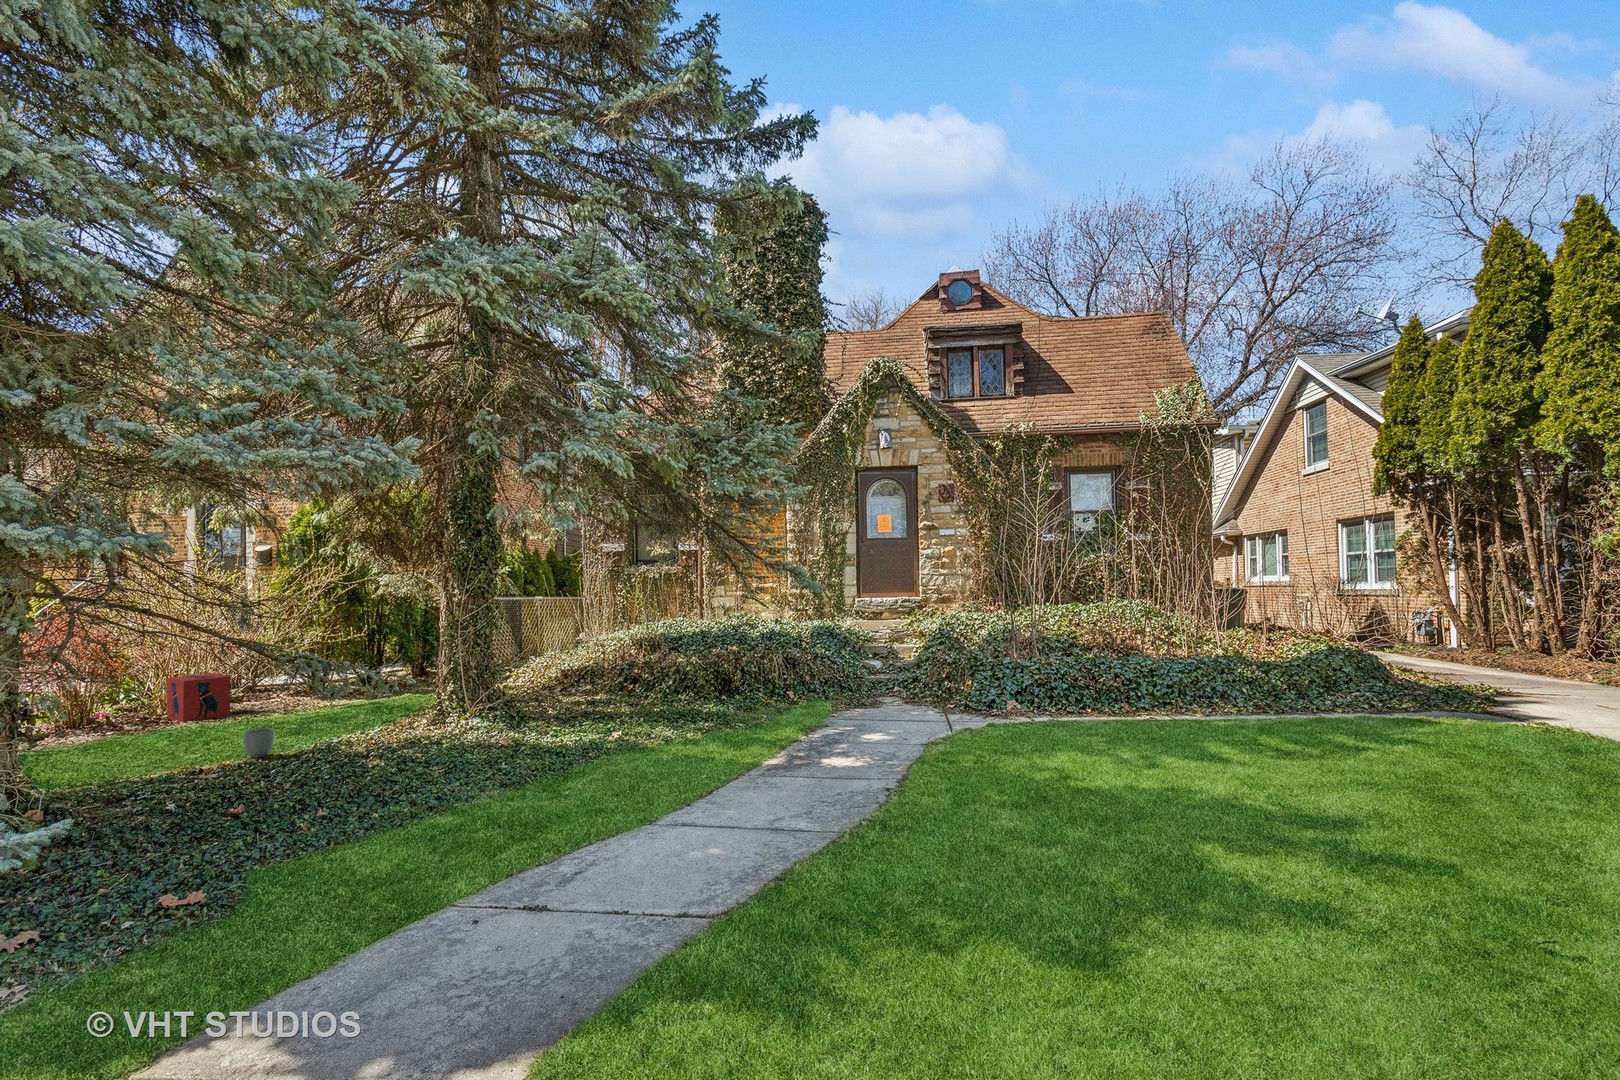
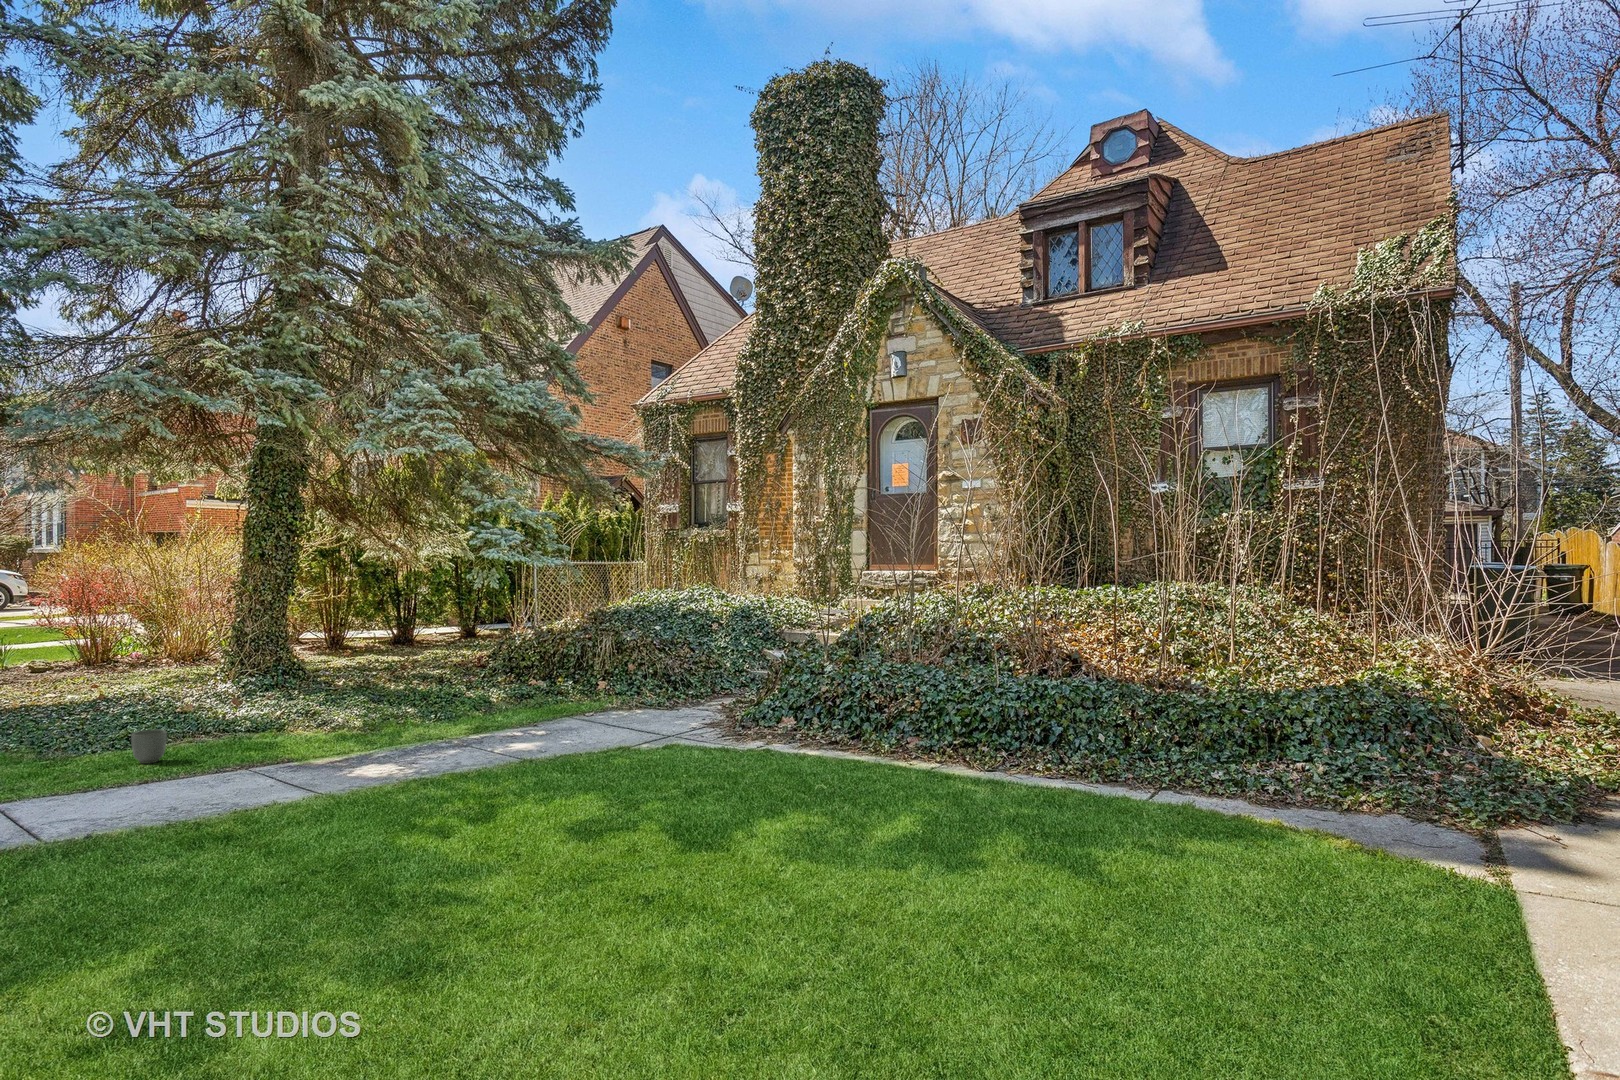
storage box: present [167,673,231,722] -> none [14,660,92,720]

